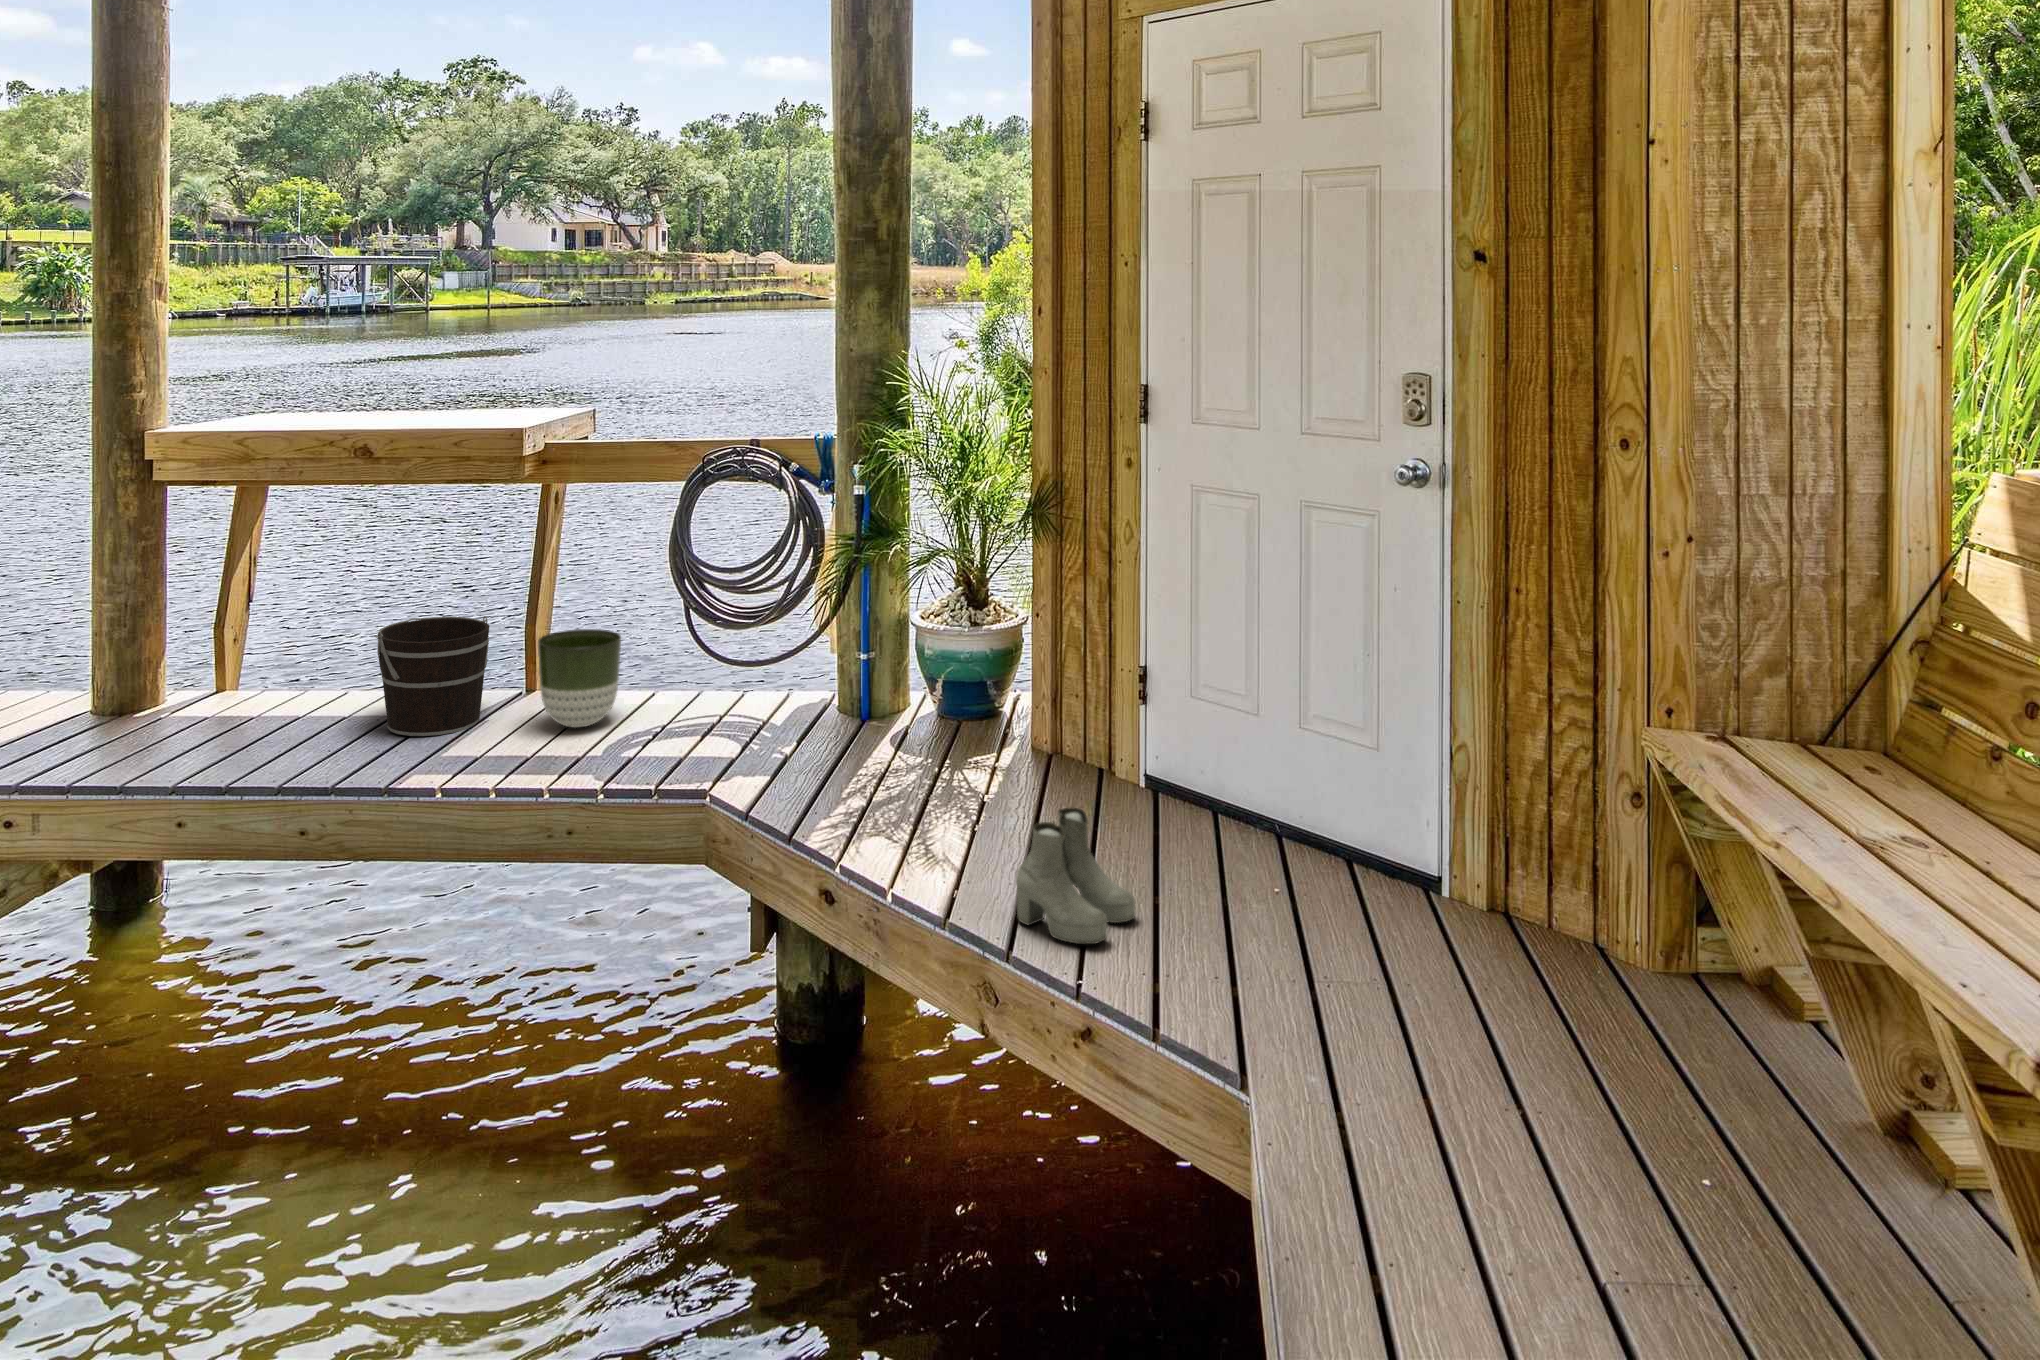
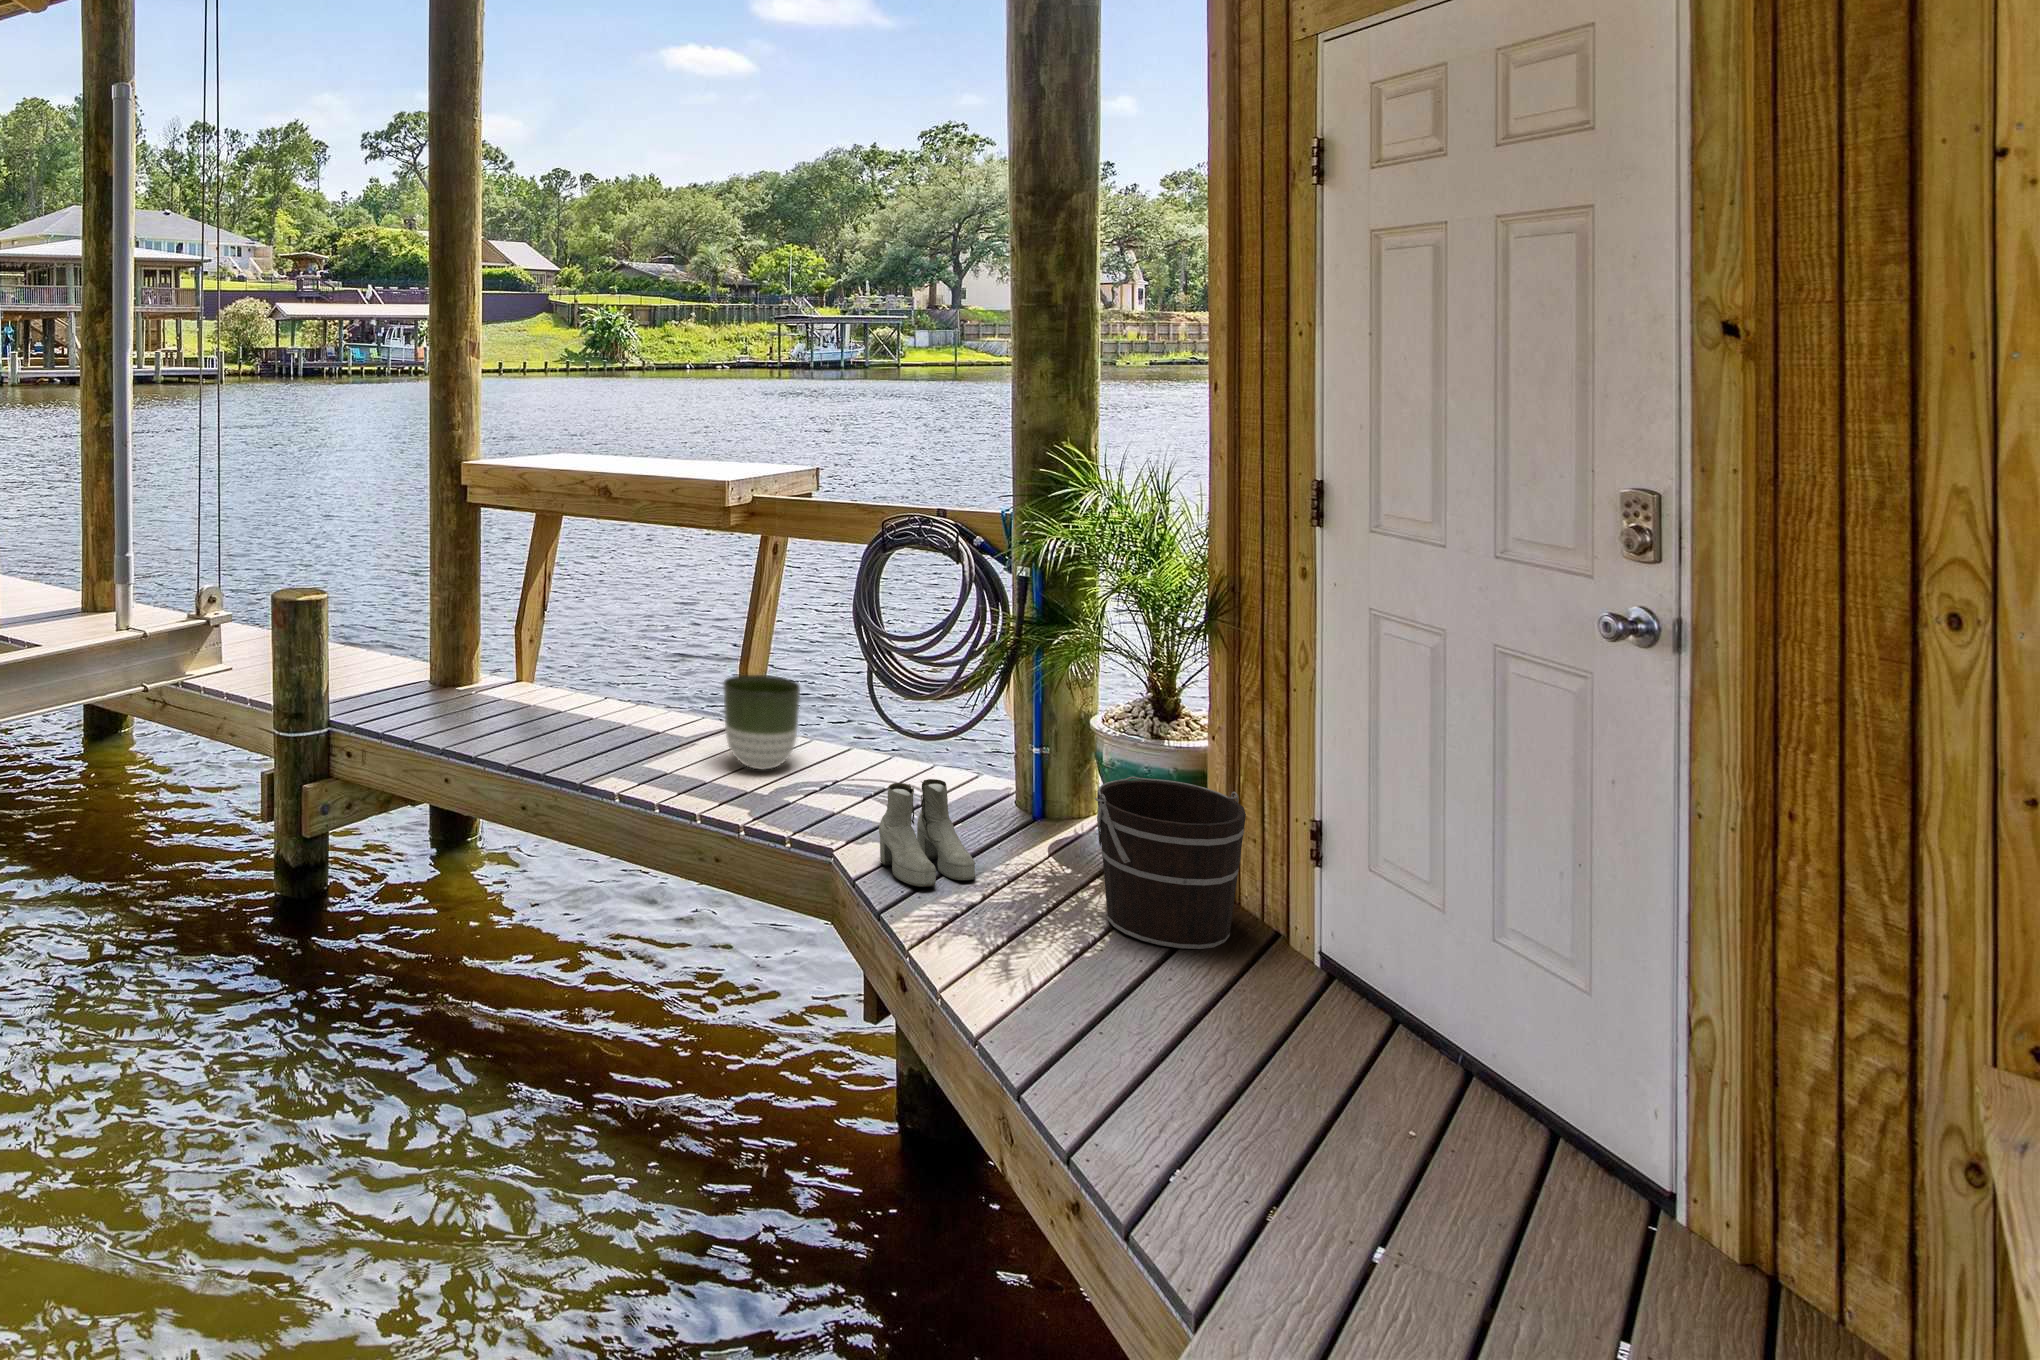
bucket: present [374,616,489,736] -> present [1095,777,1246,949]
boots: present [1016,808,1135,944] -> present [879,779,975,887]

